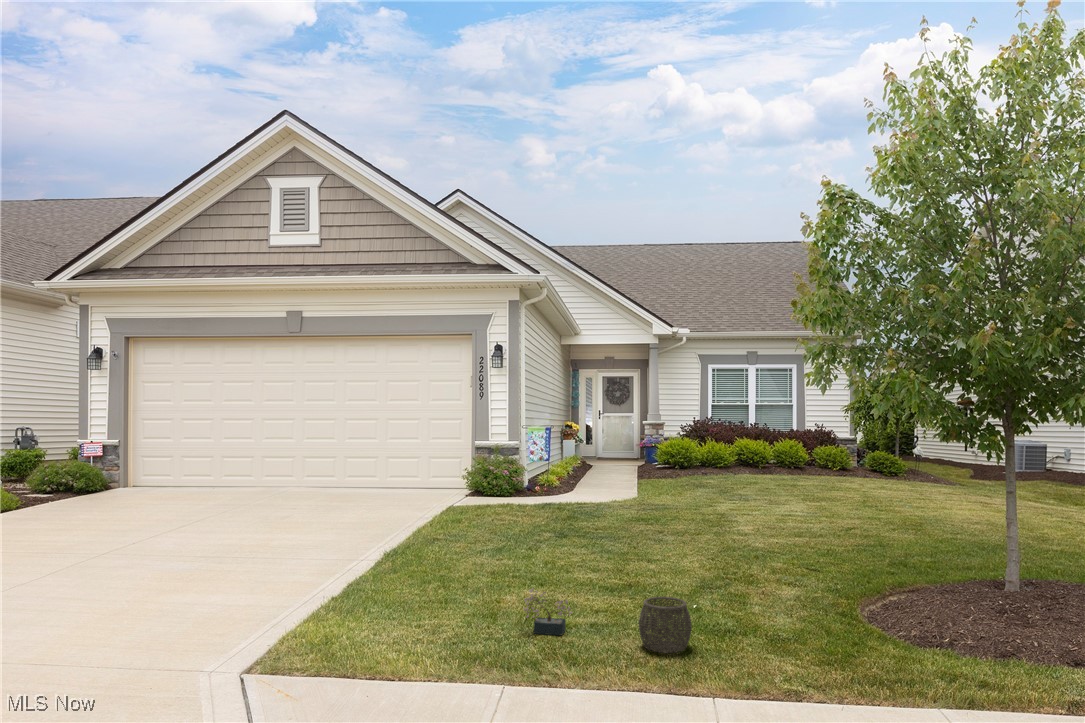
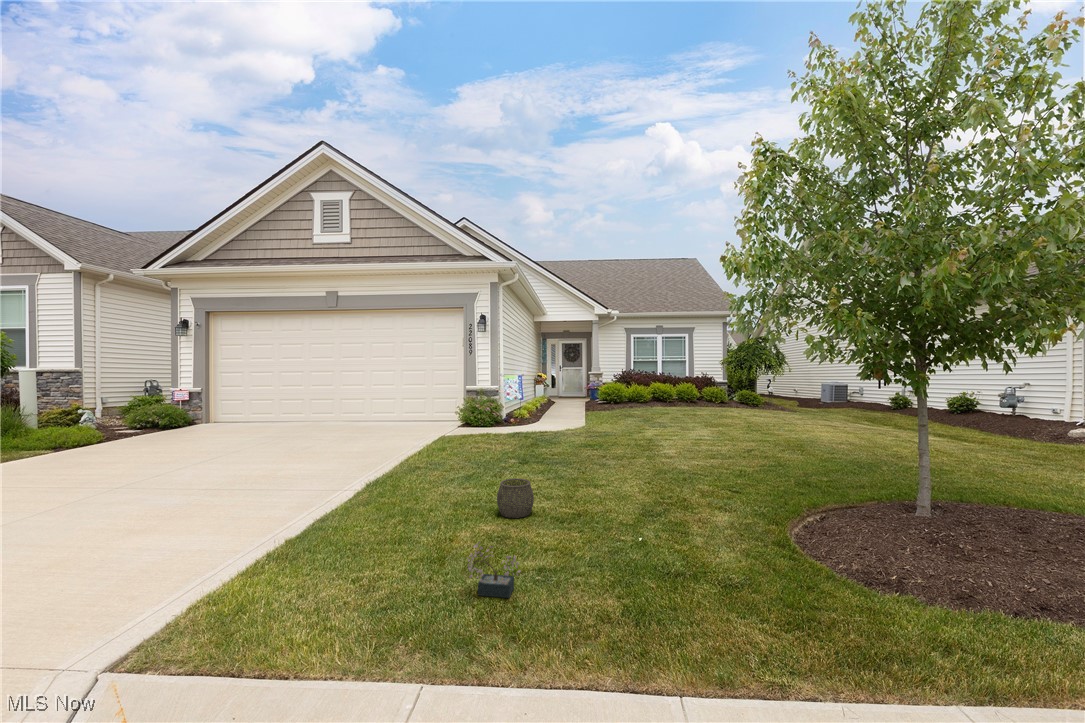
woven basket: present [639,597,692,653] -> present [497,478,534,518]

